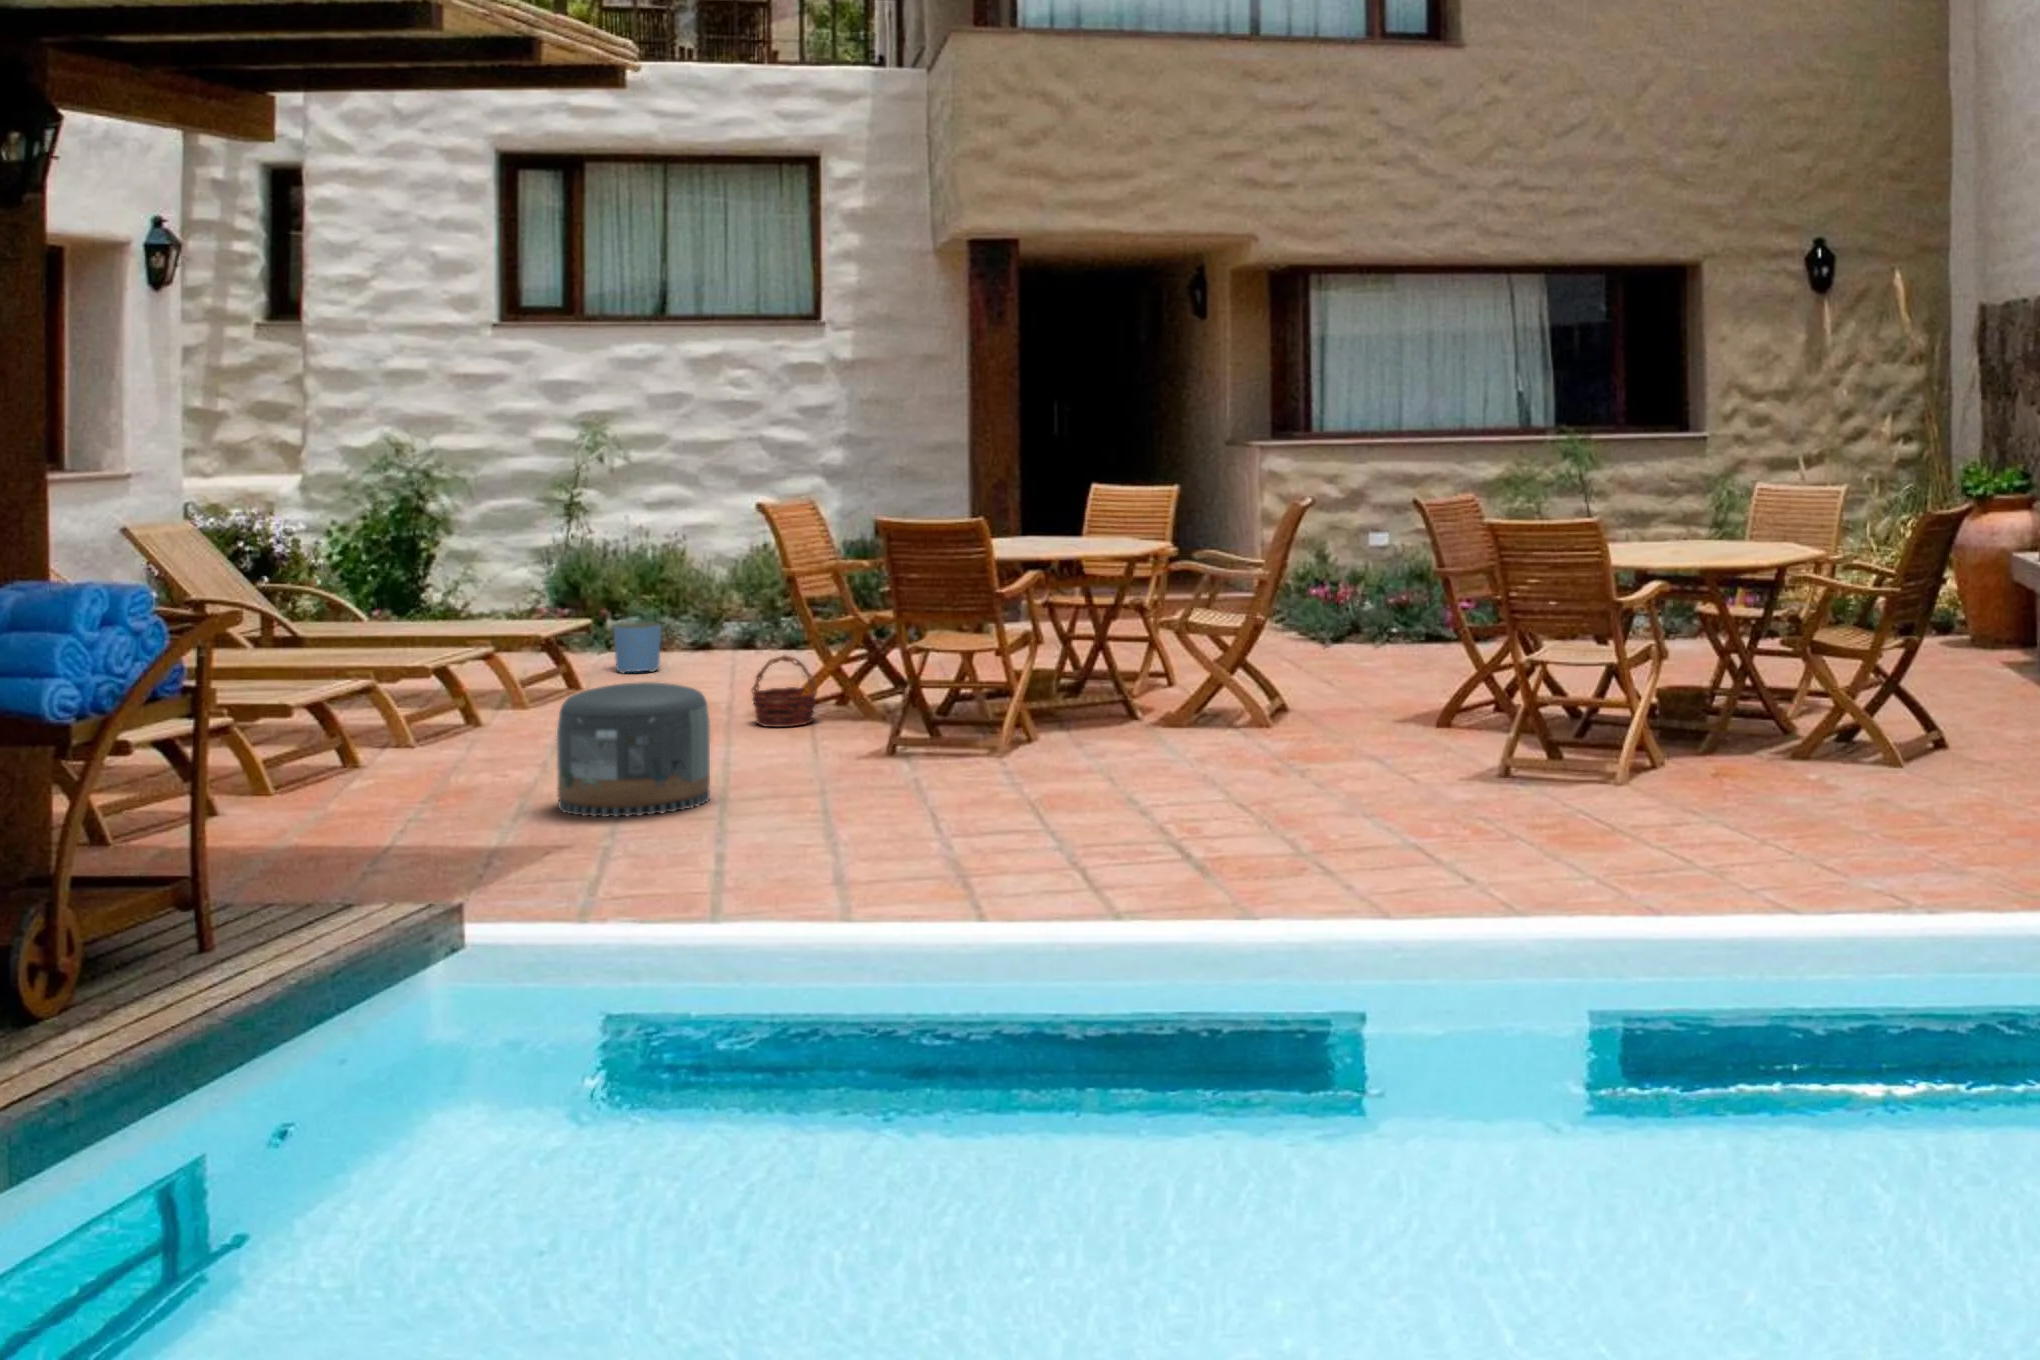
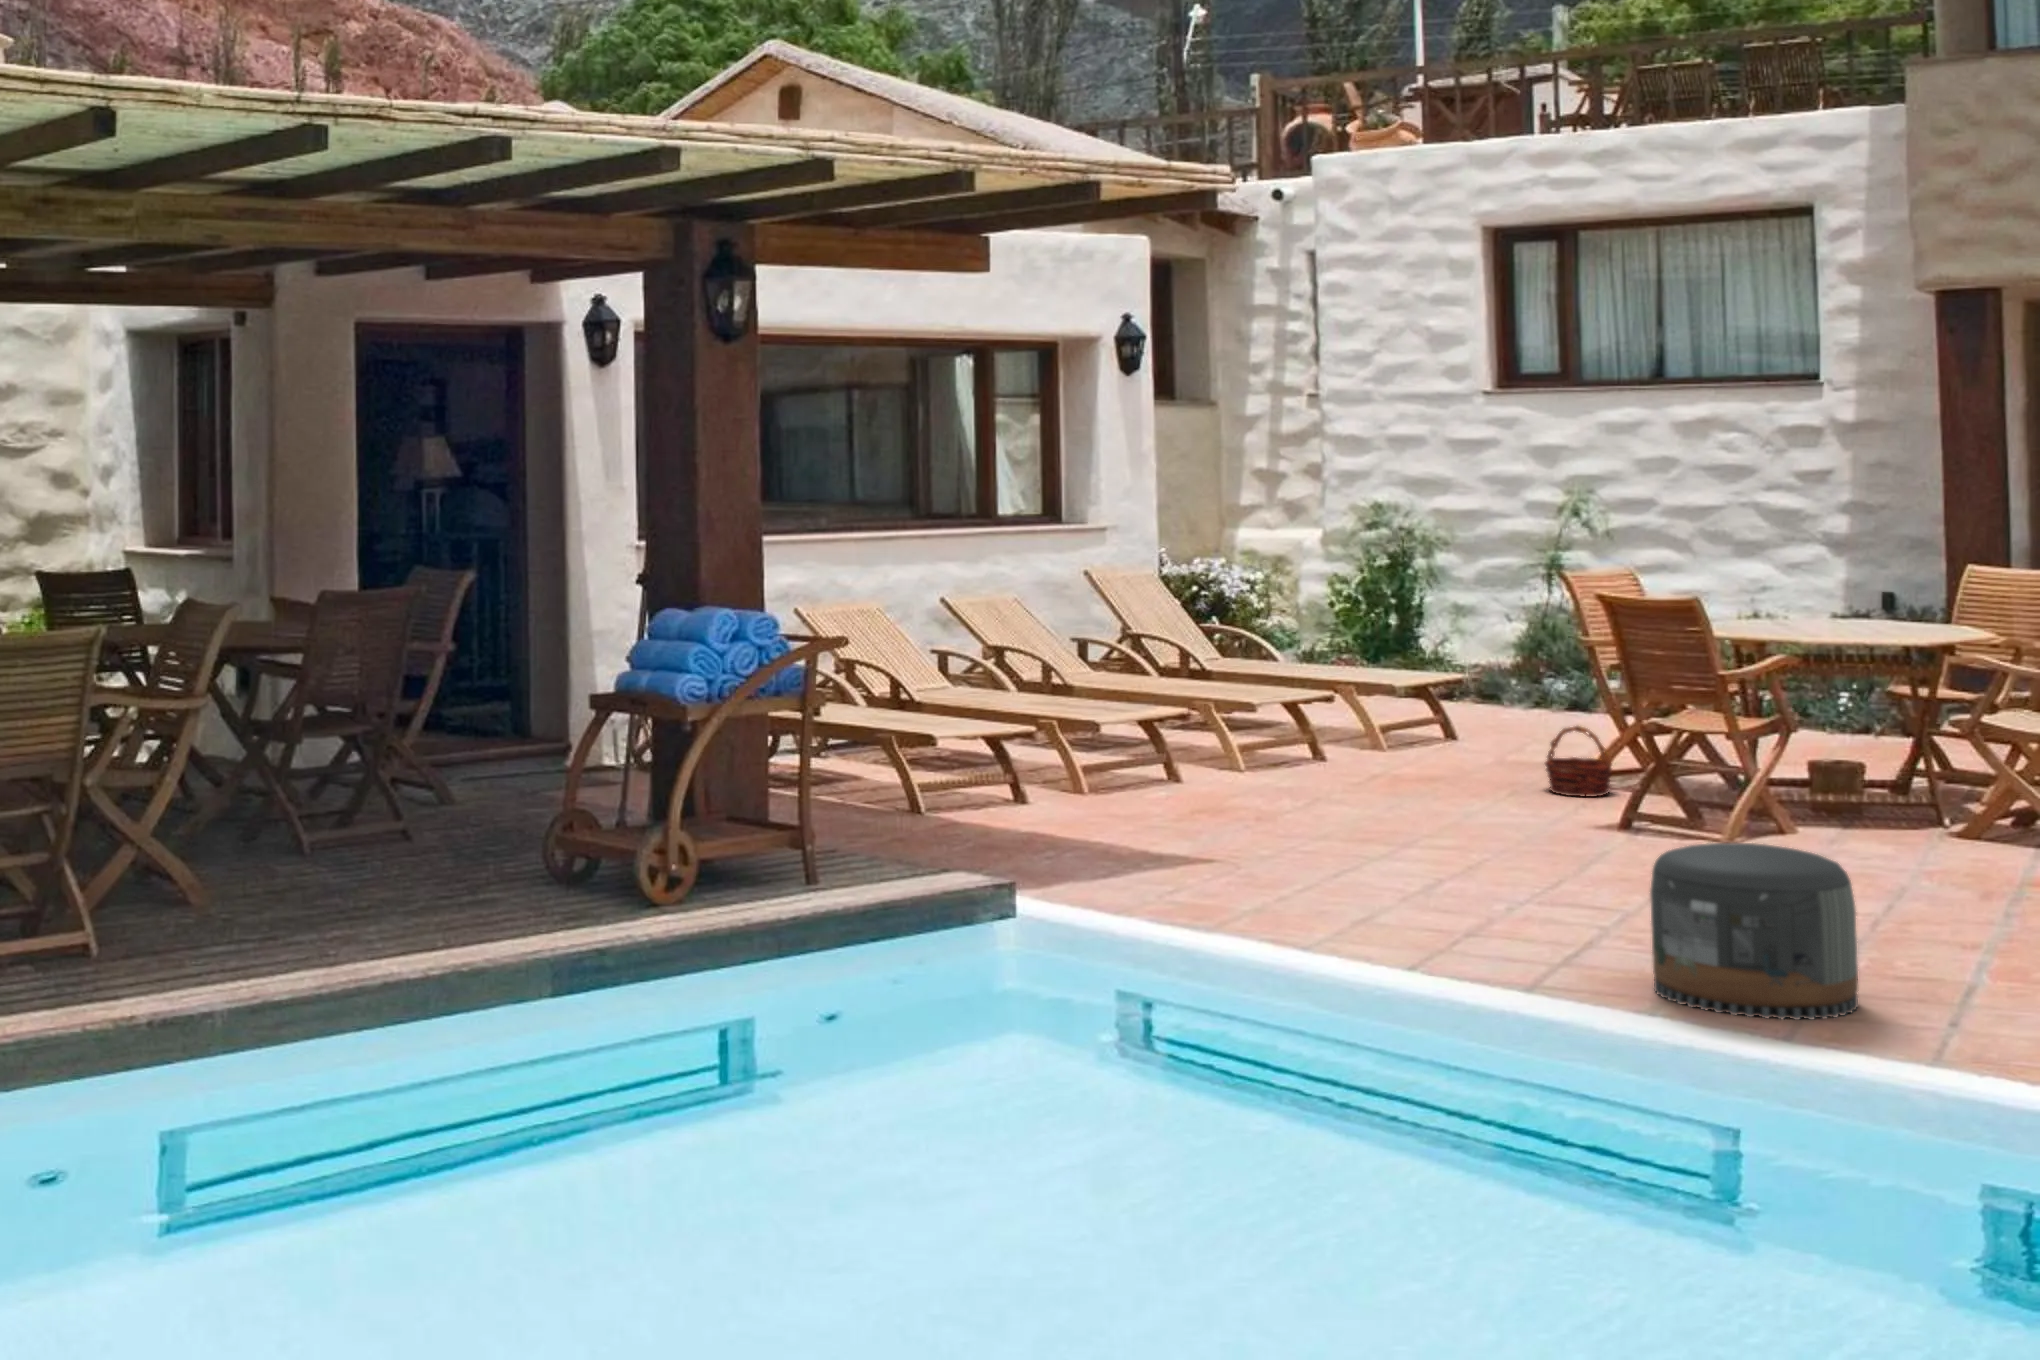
planter: present [614,622,661,673] -> none [1495,685,1542,734]
pouf: present [557,682,710,817] -> present [1650,843,1858,1020]

